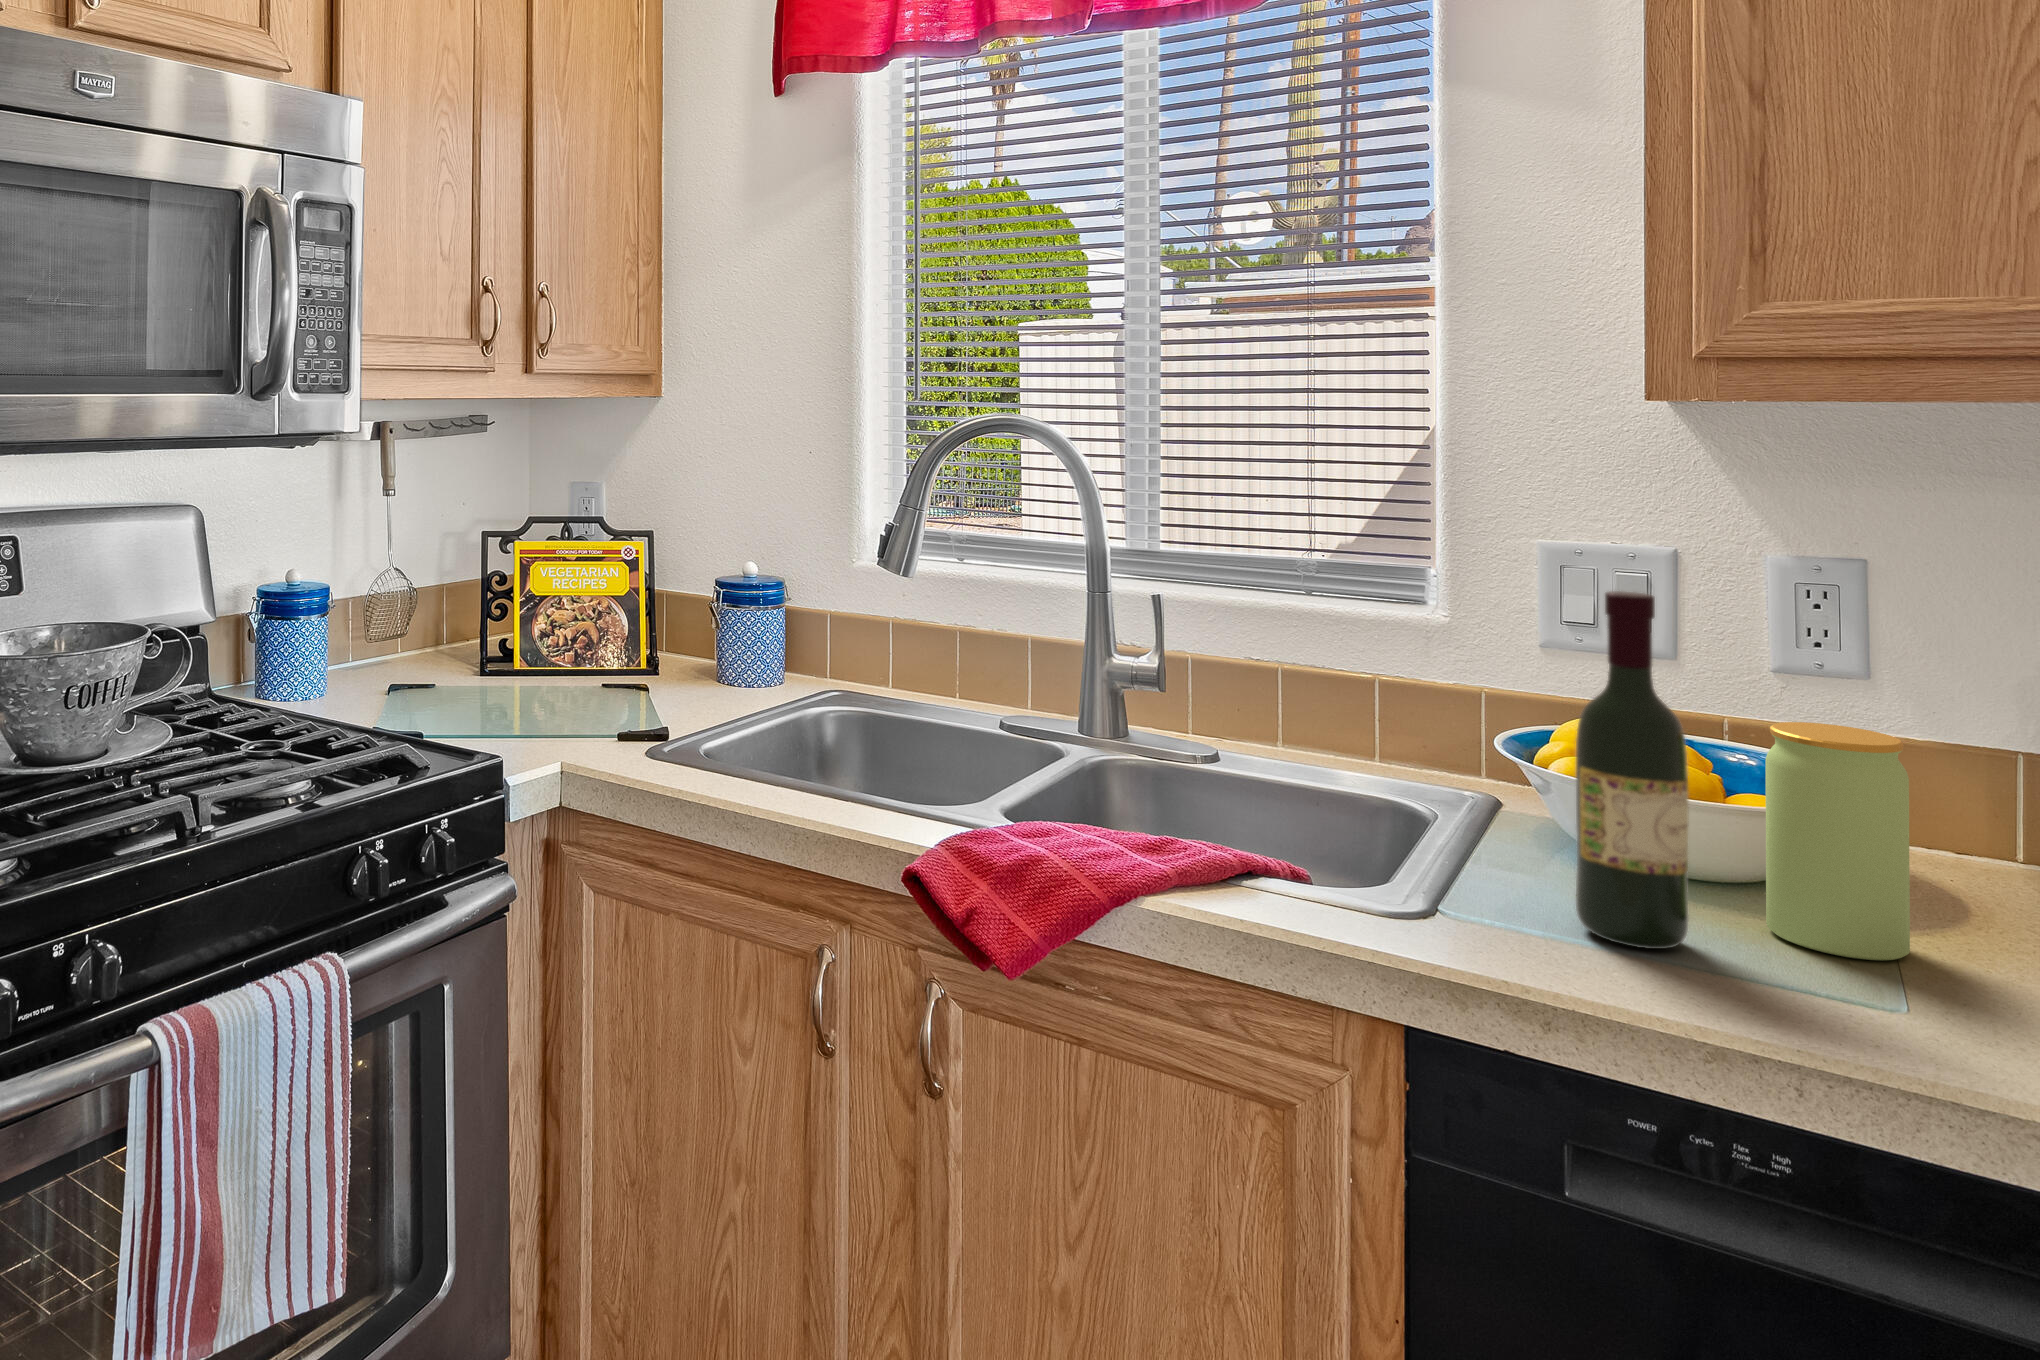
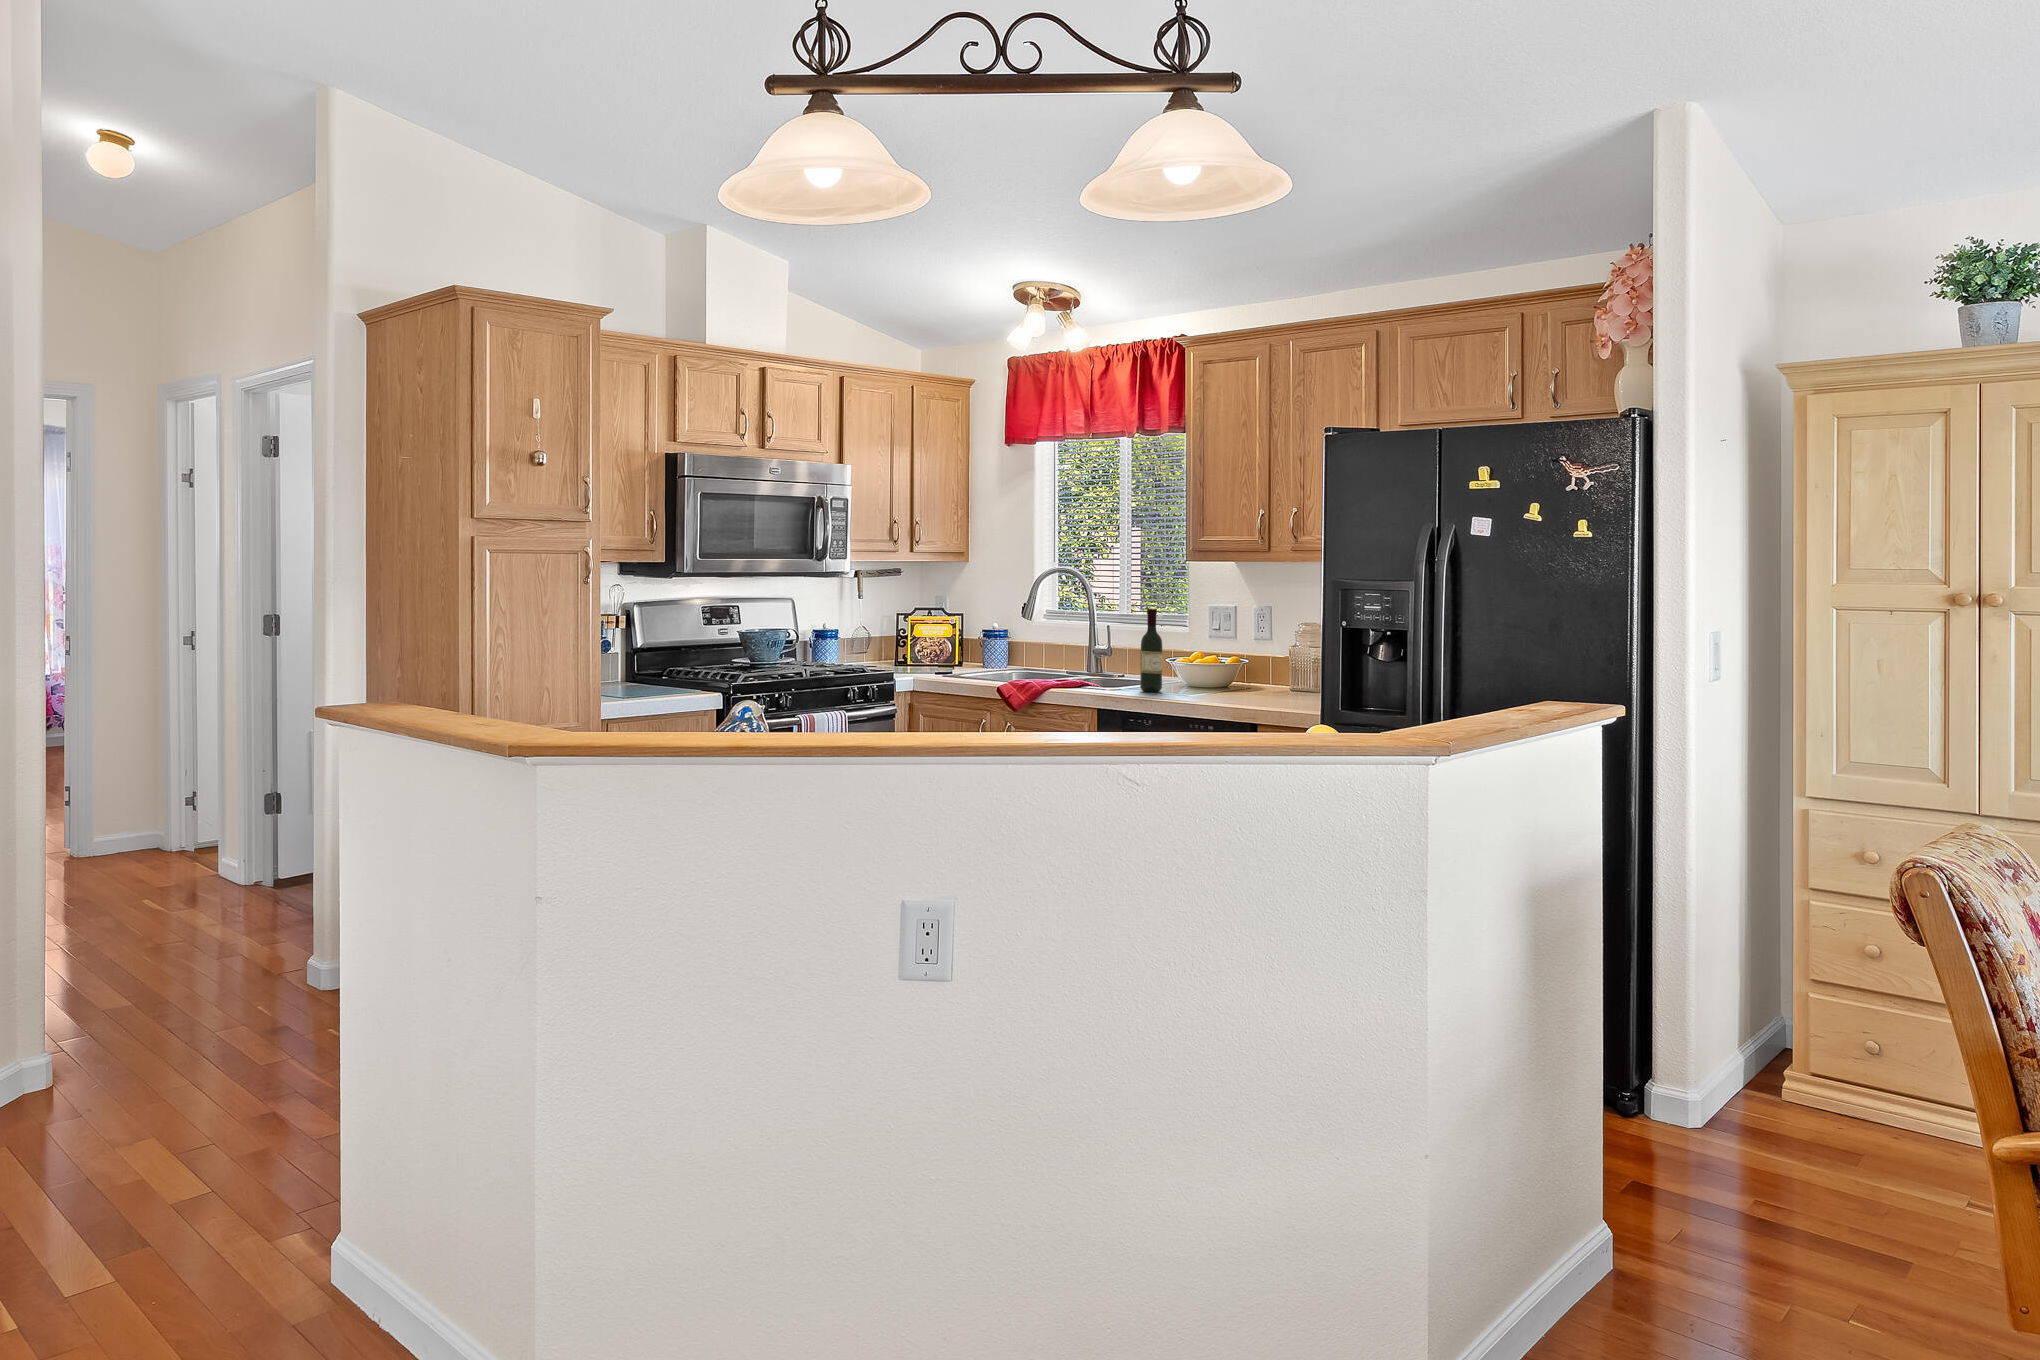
jar: present [1766,722,1910,960] -> none [1186,642,1213,693]

